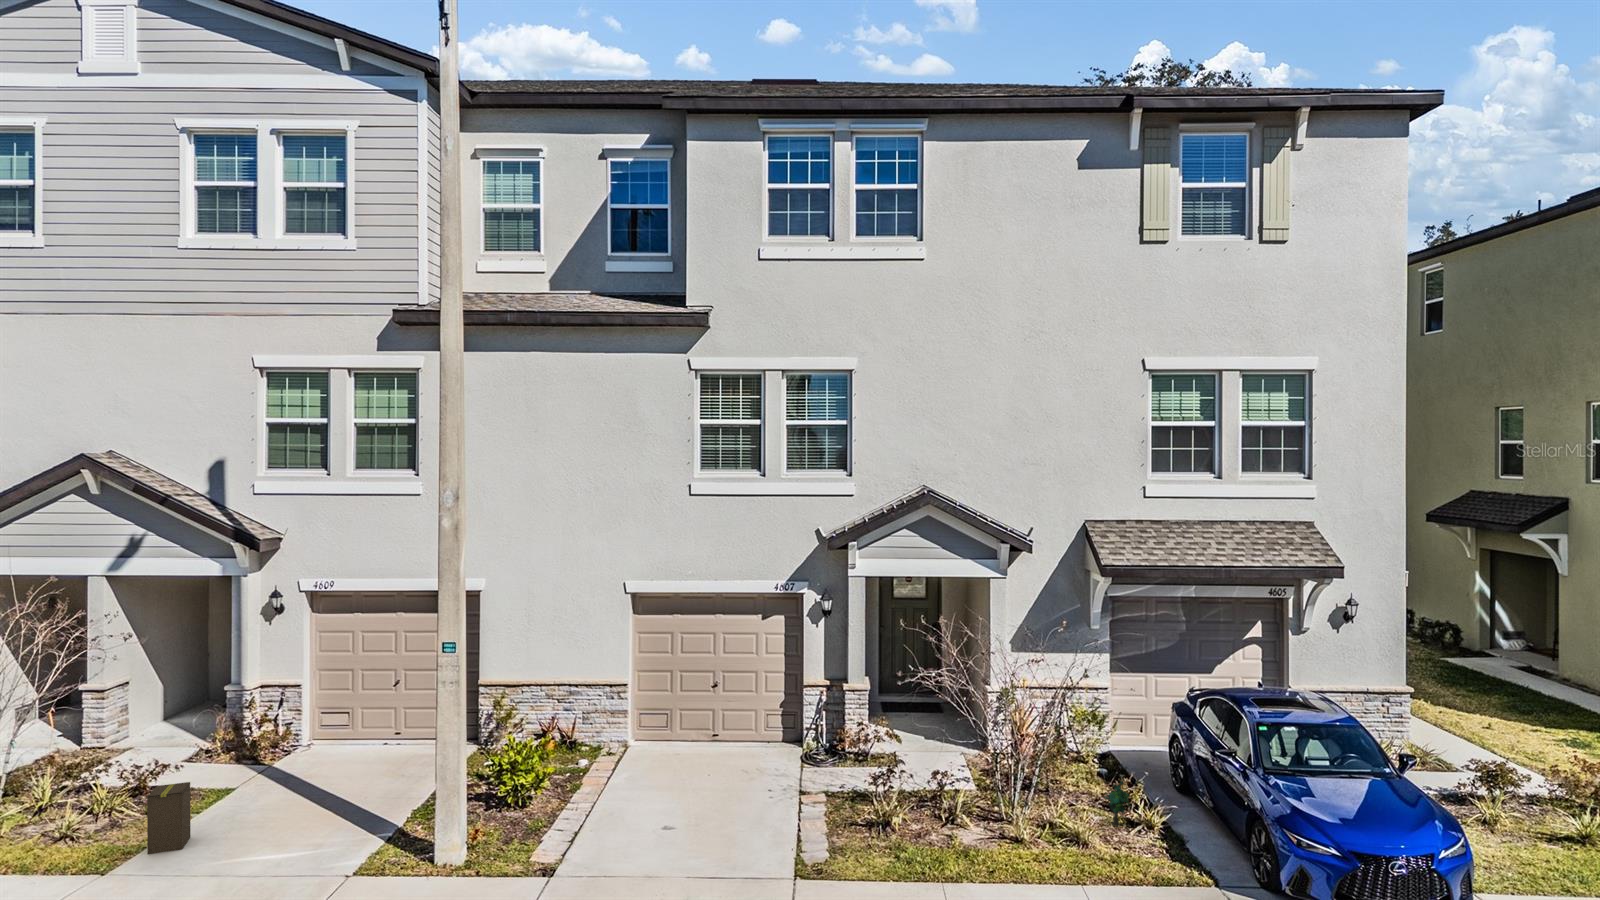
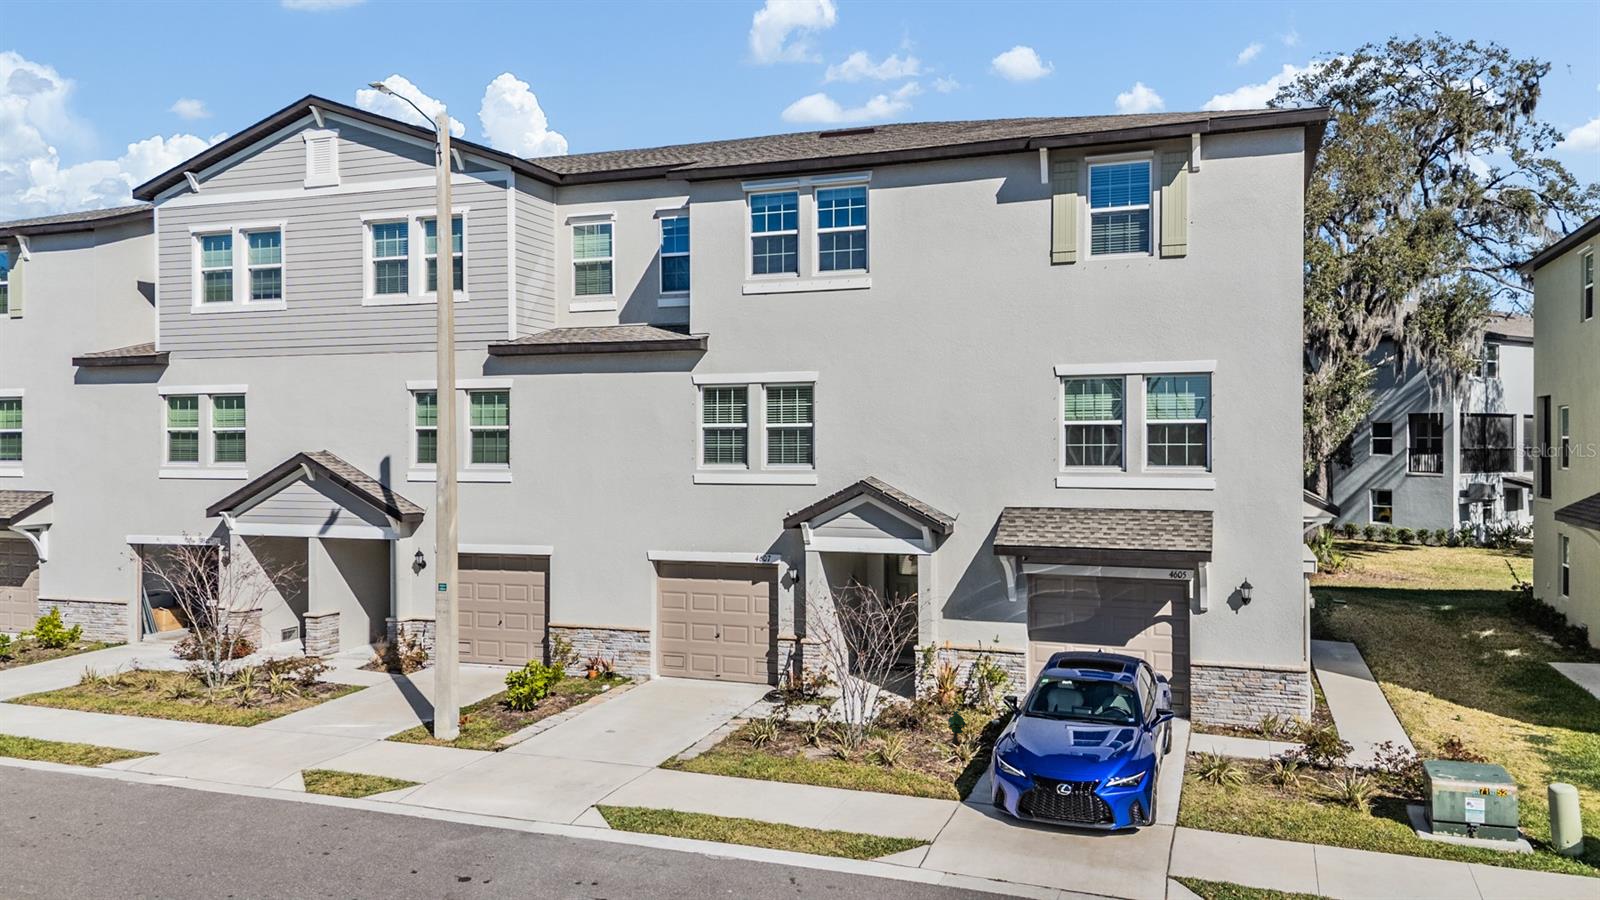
cardboard box: present [147,782,191,854] -> none [327,663,352,704]

